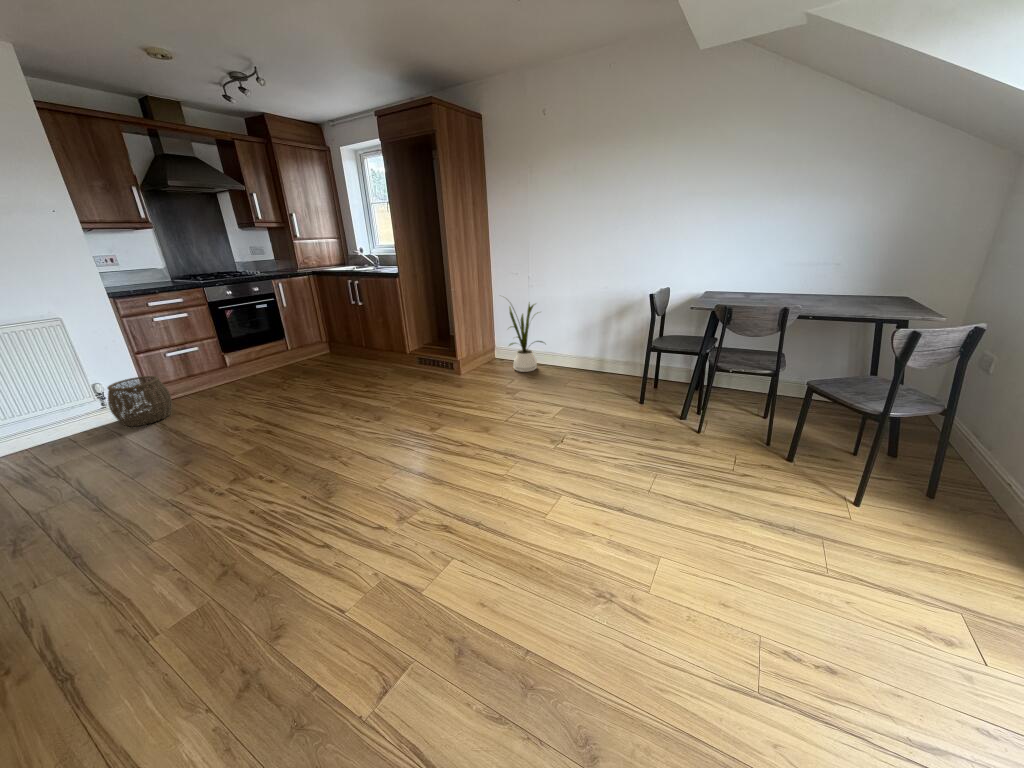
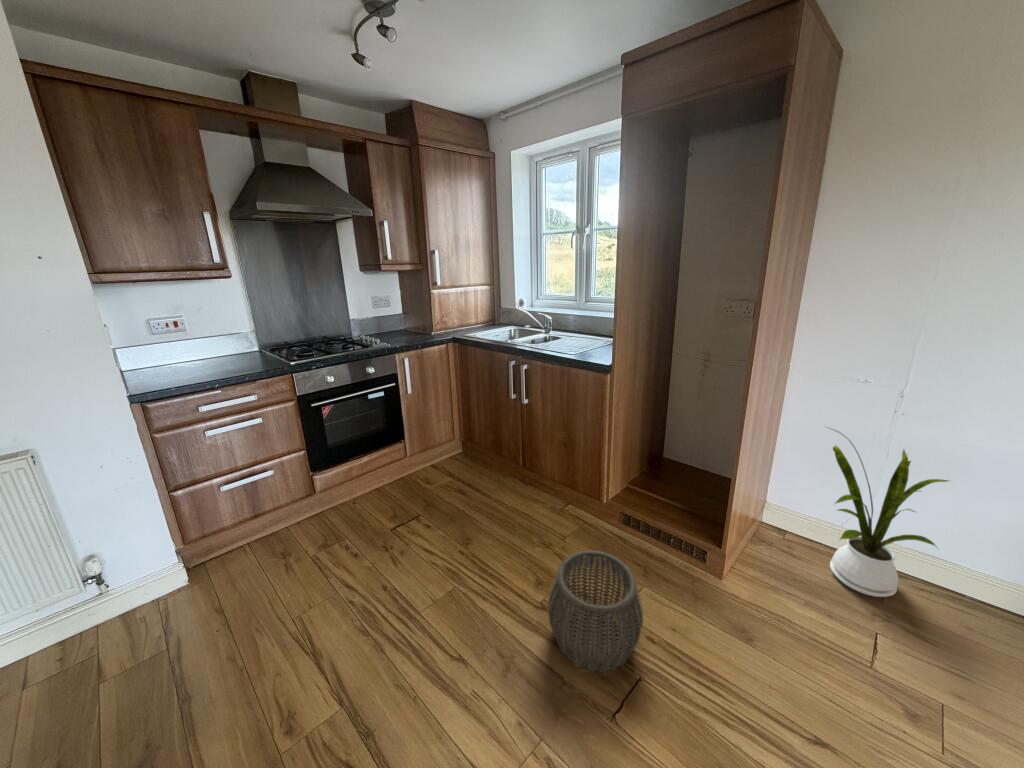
woven basket: present [107,376,172,426] -> present [548,551,643,673]

